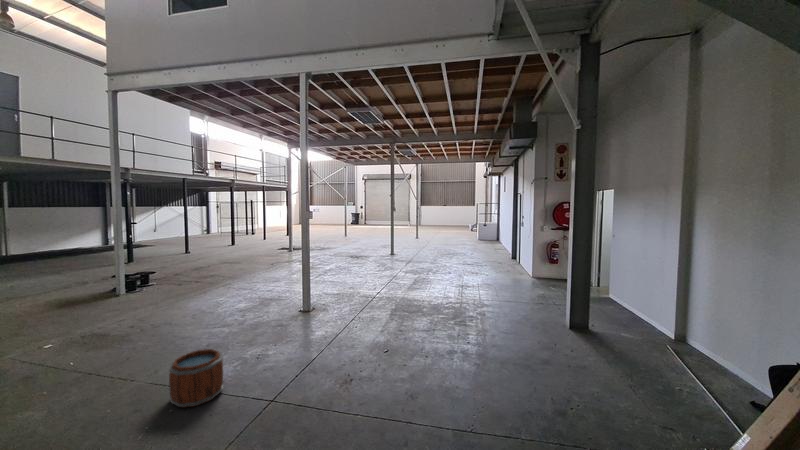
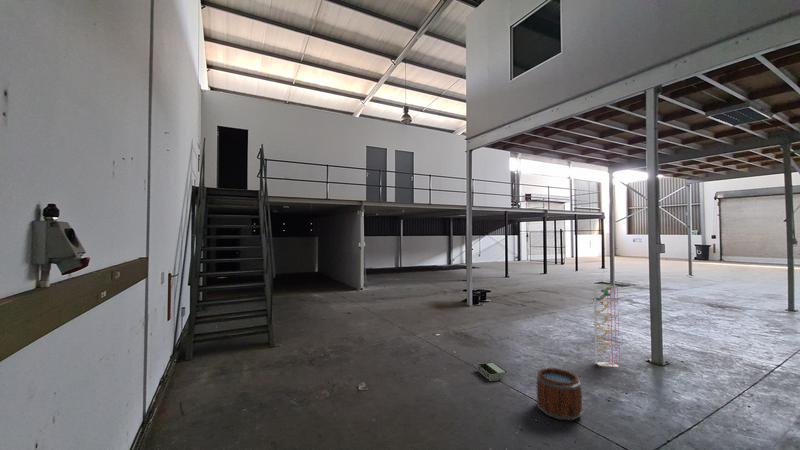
shelving unit: none [253,250,277,328] -> present [593,284,619,367]
toolbox: none [94,366,140,394] -> present [478,362,507,381]

